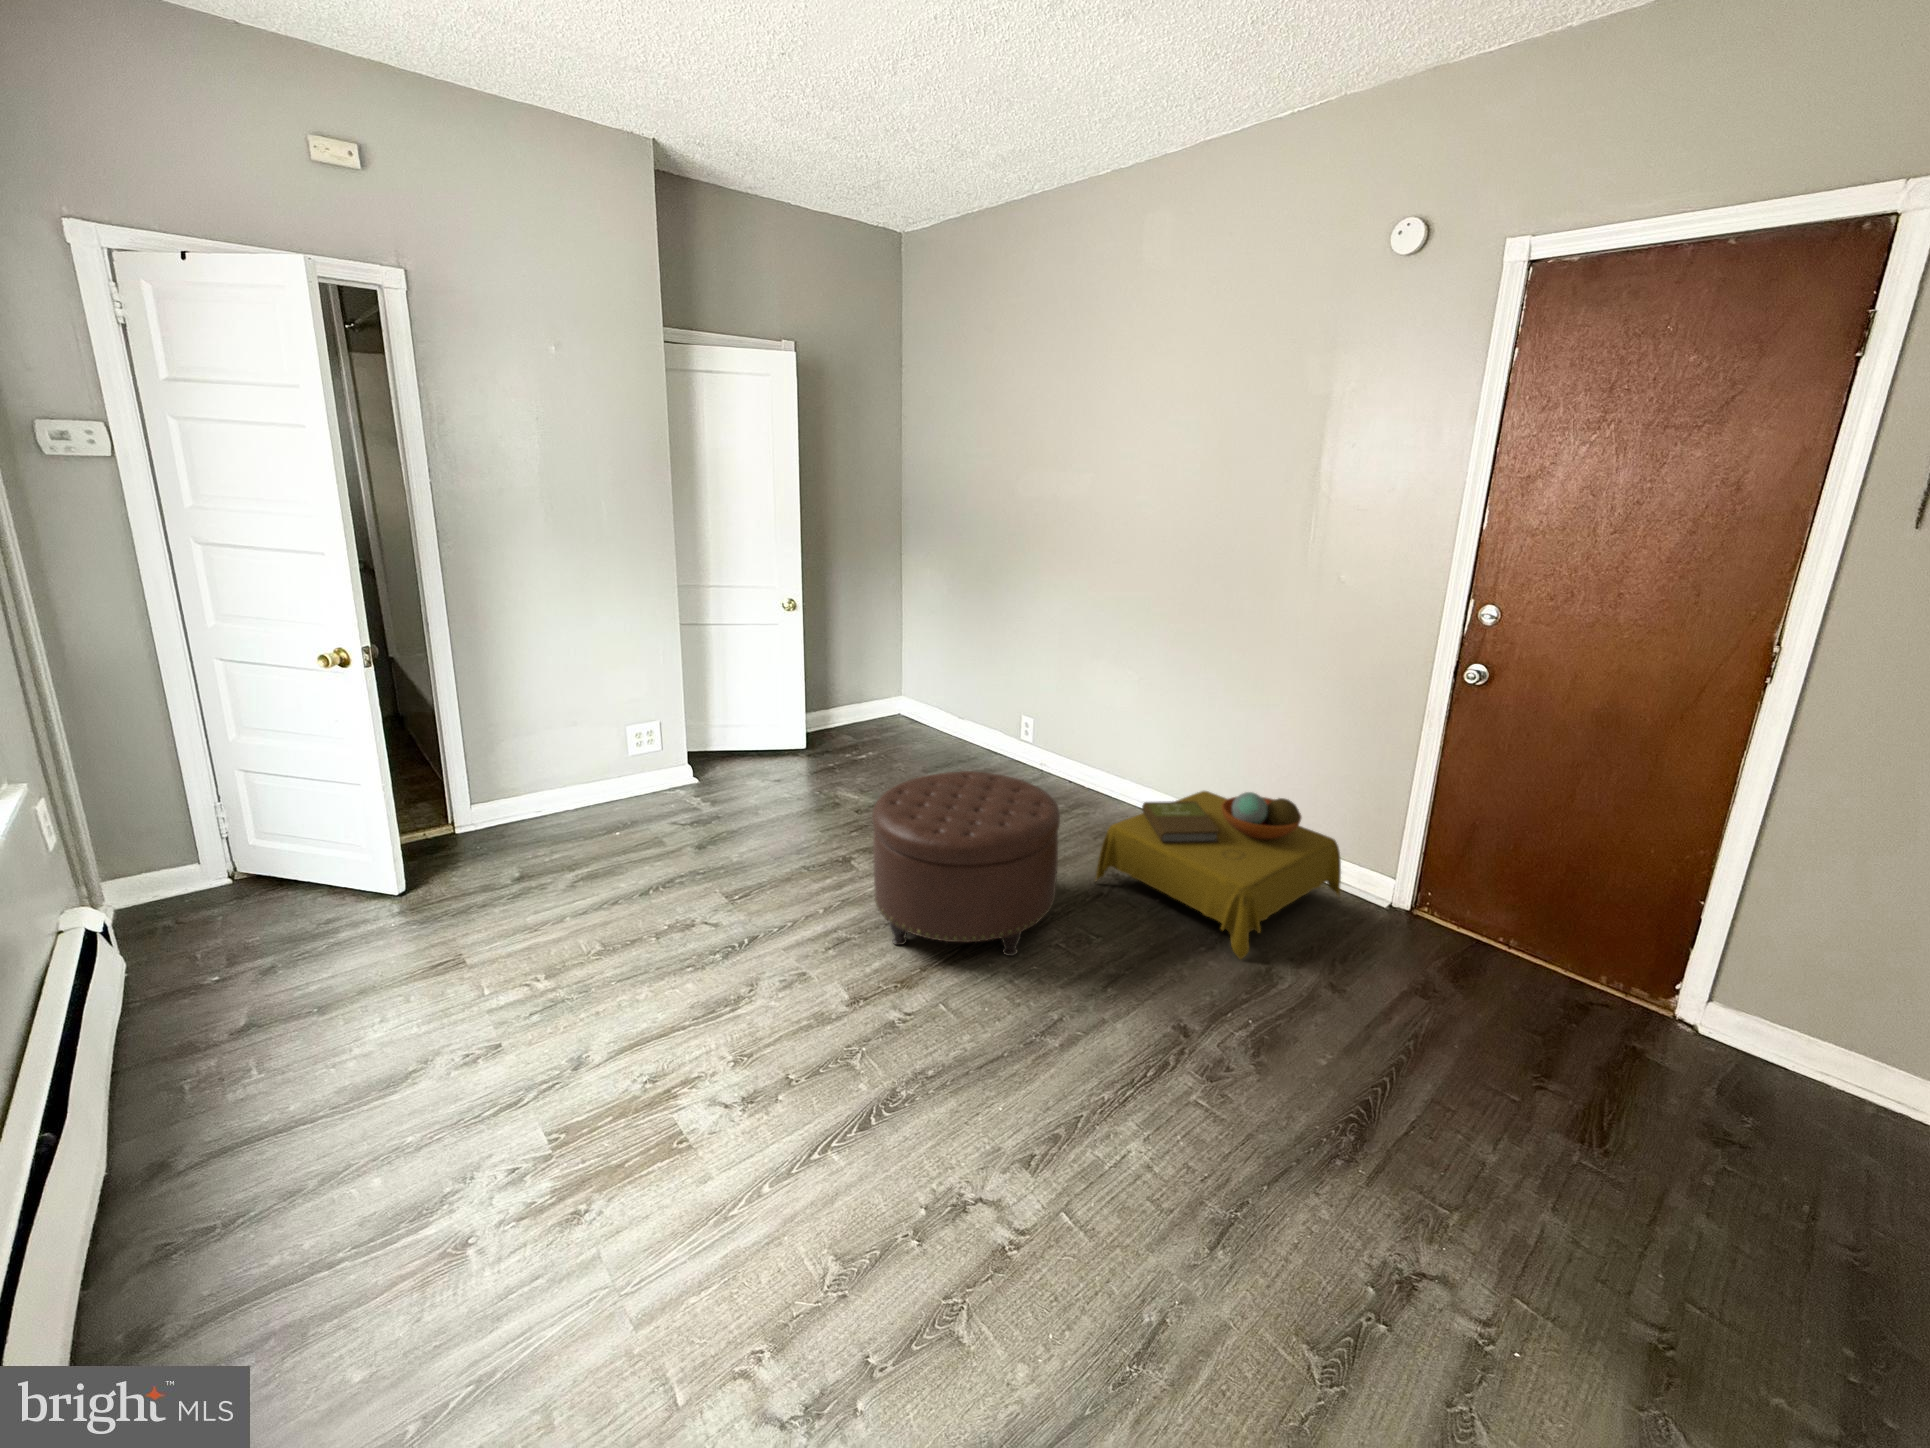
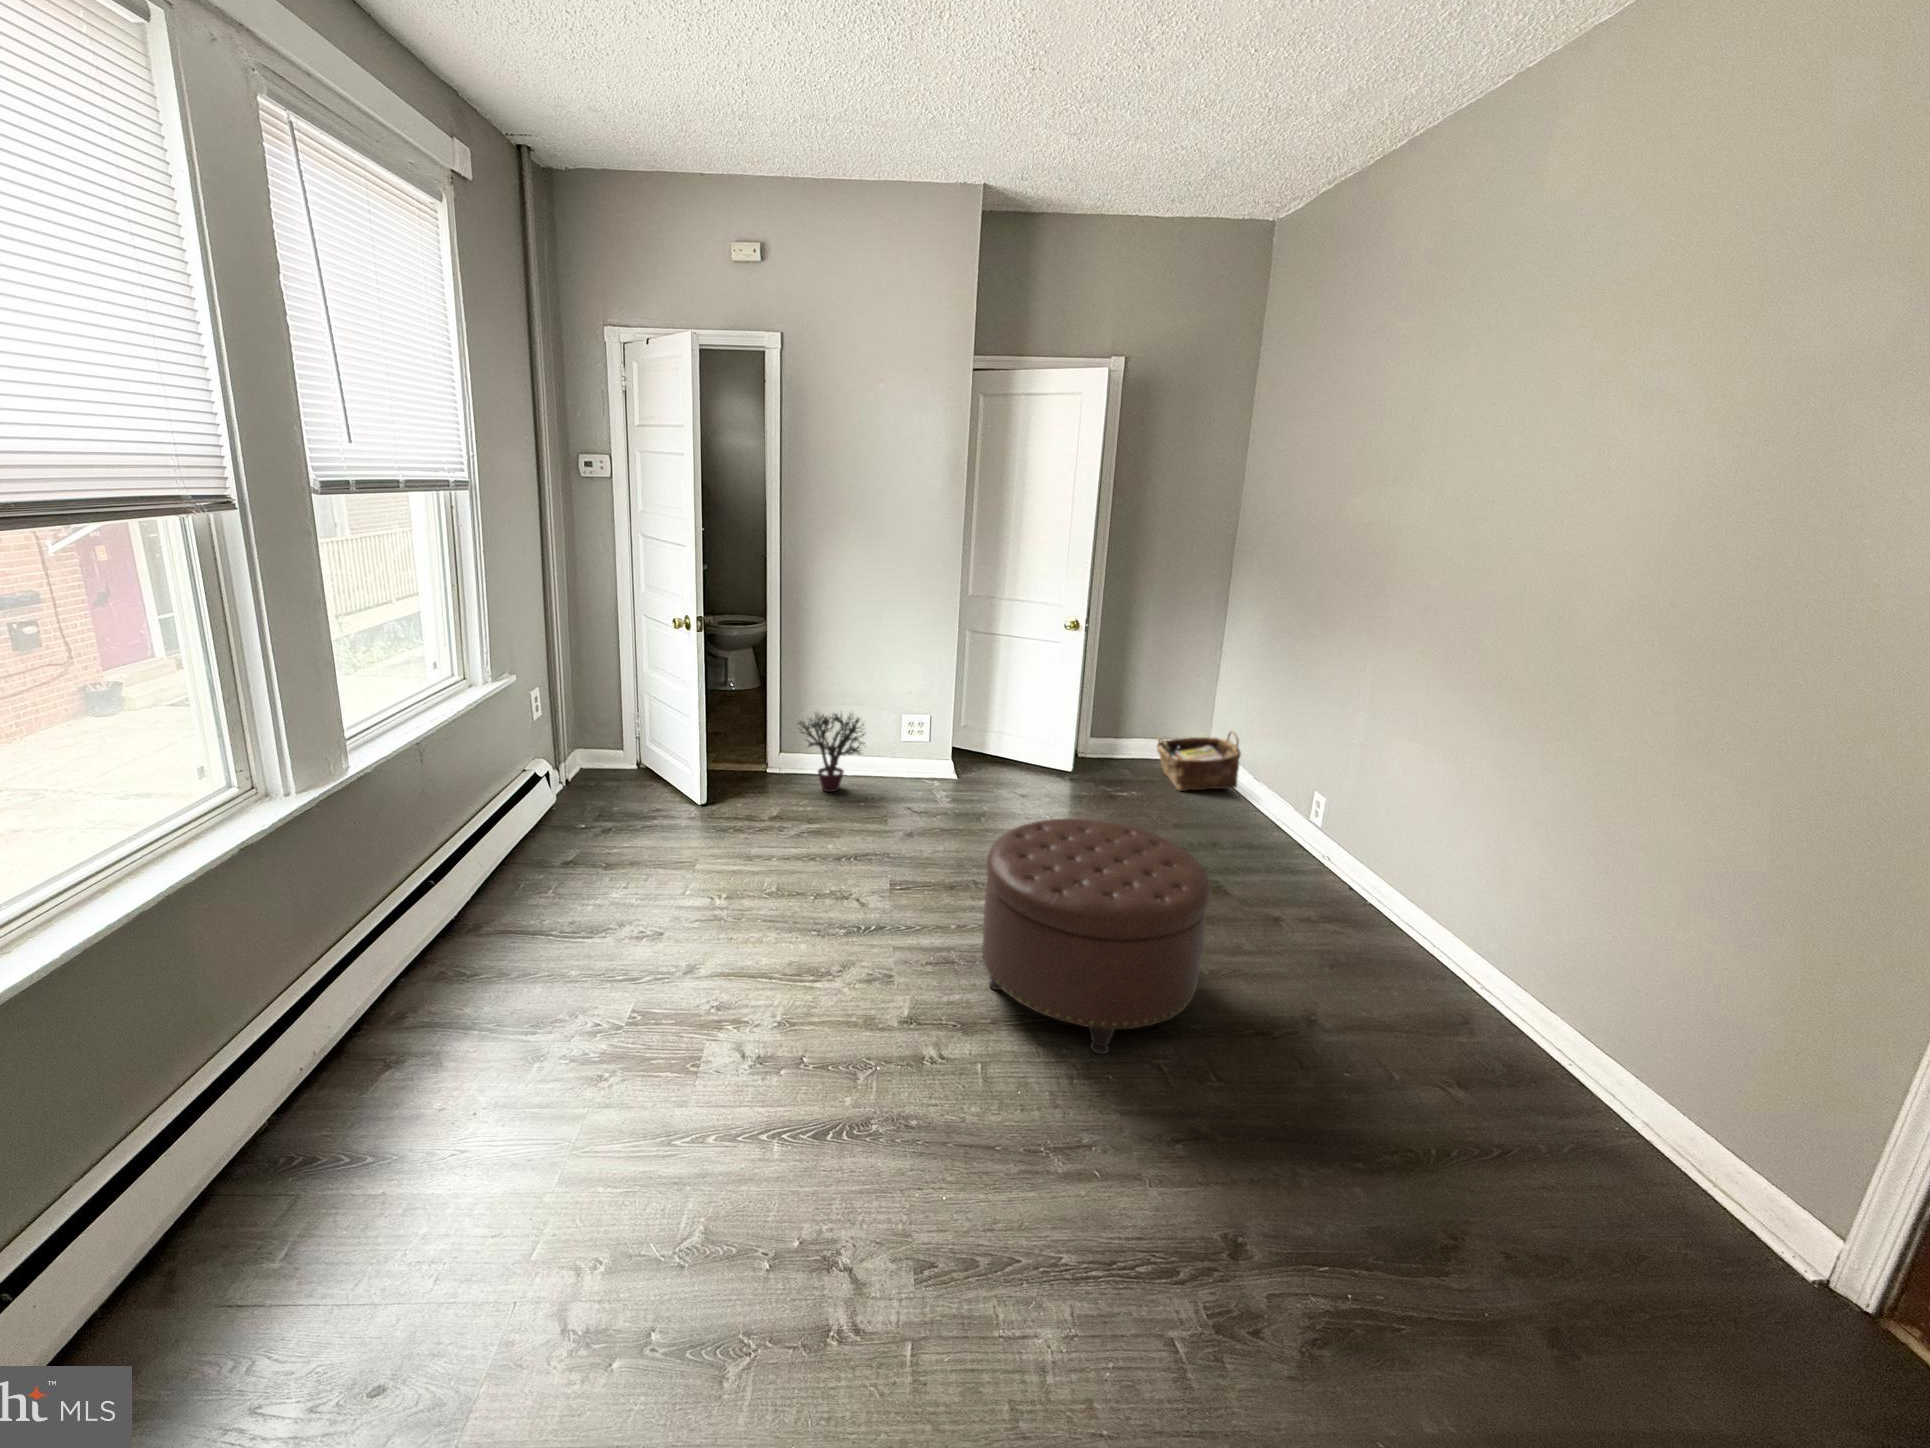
woven basket: none [877,685,946,744] -> present [1157,731,1241,791]
potted plant: none [511,735,618,833] -> present [798,714,865,792]
side table: present [1095,791,1341,959] -> none [1277,937,1728,1223]

